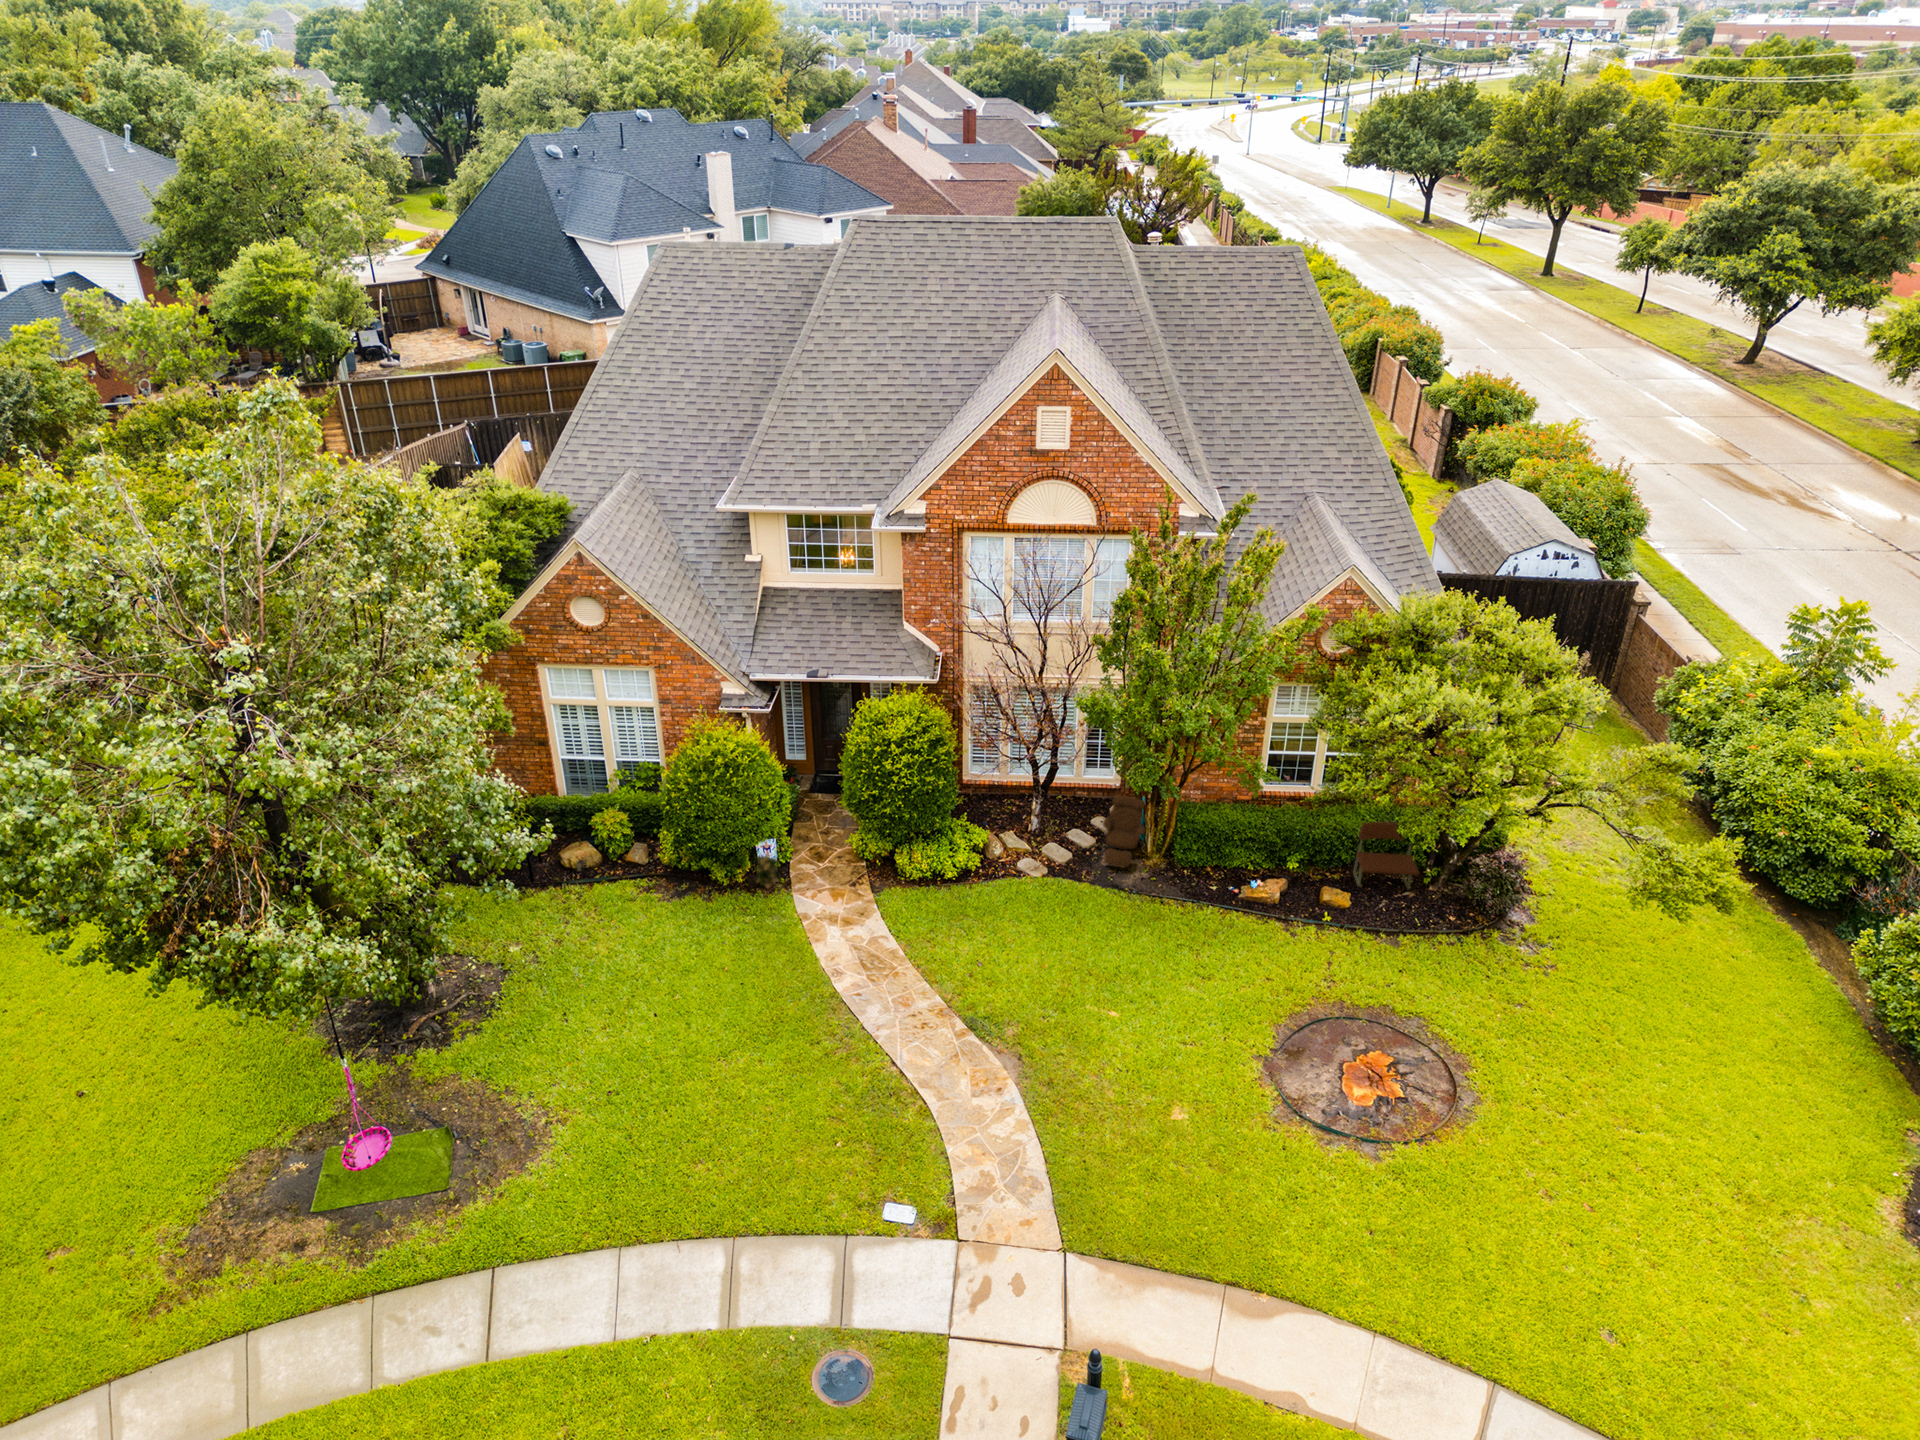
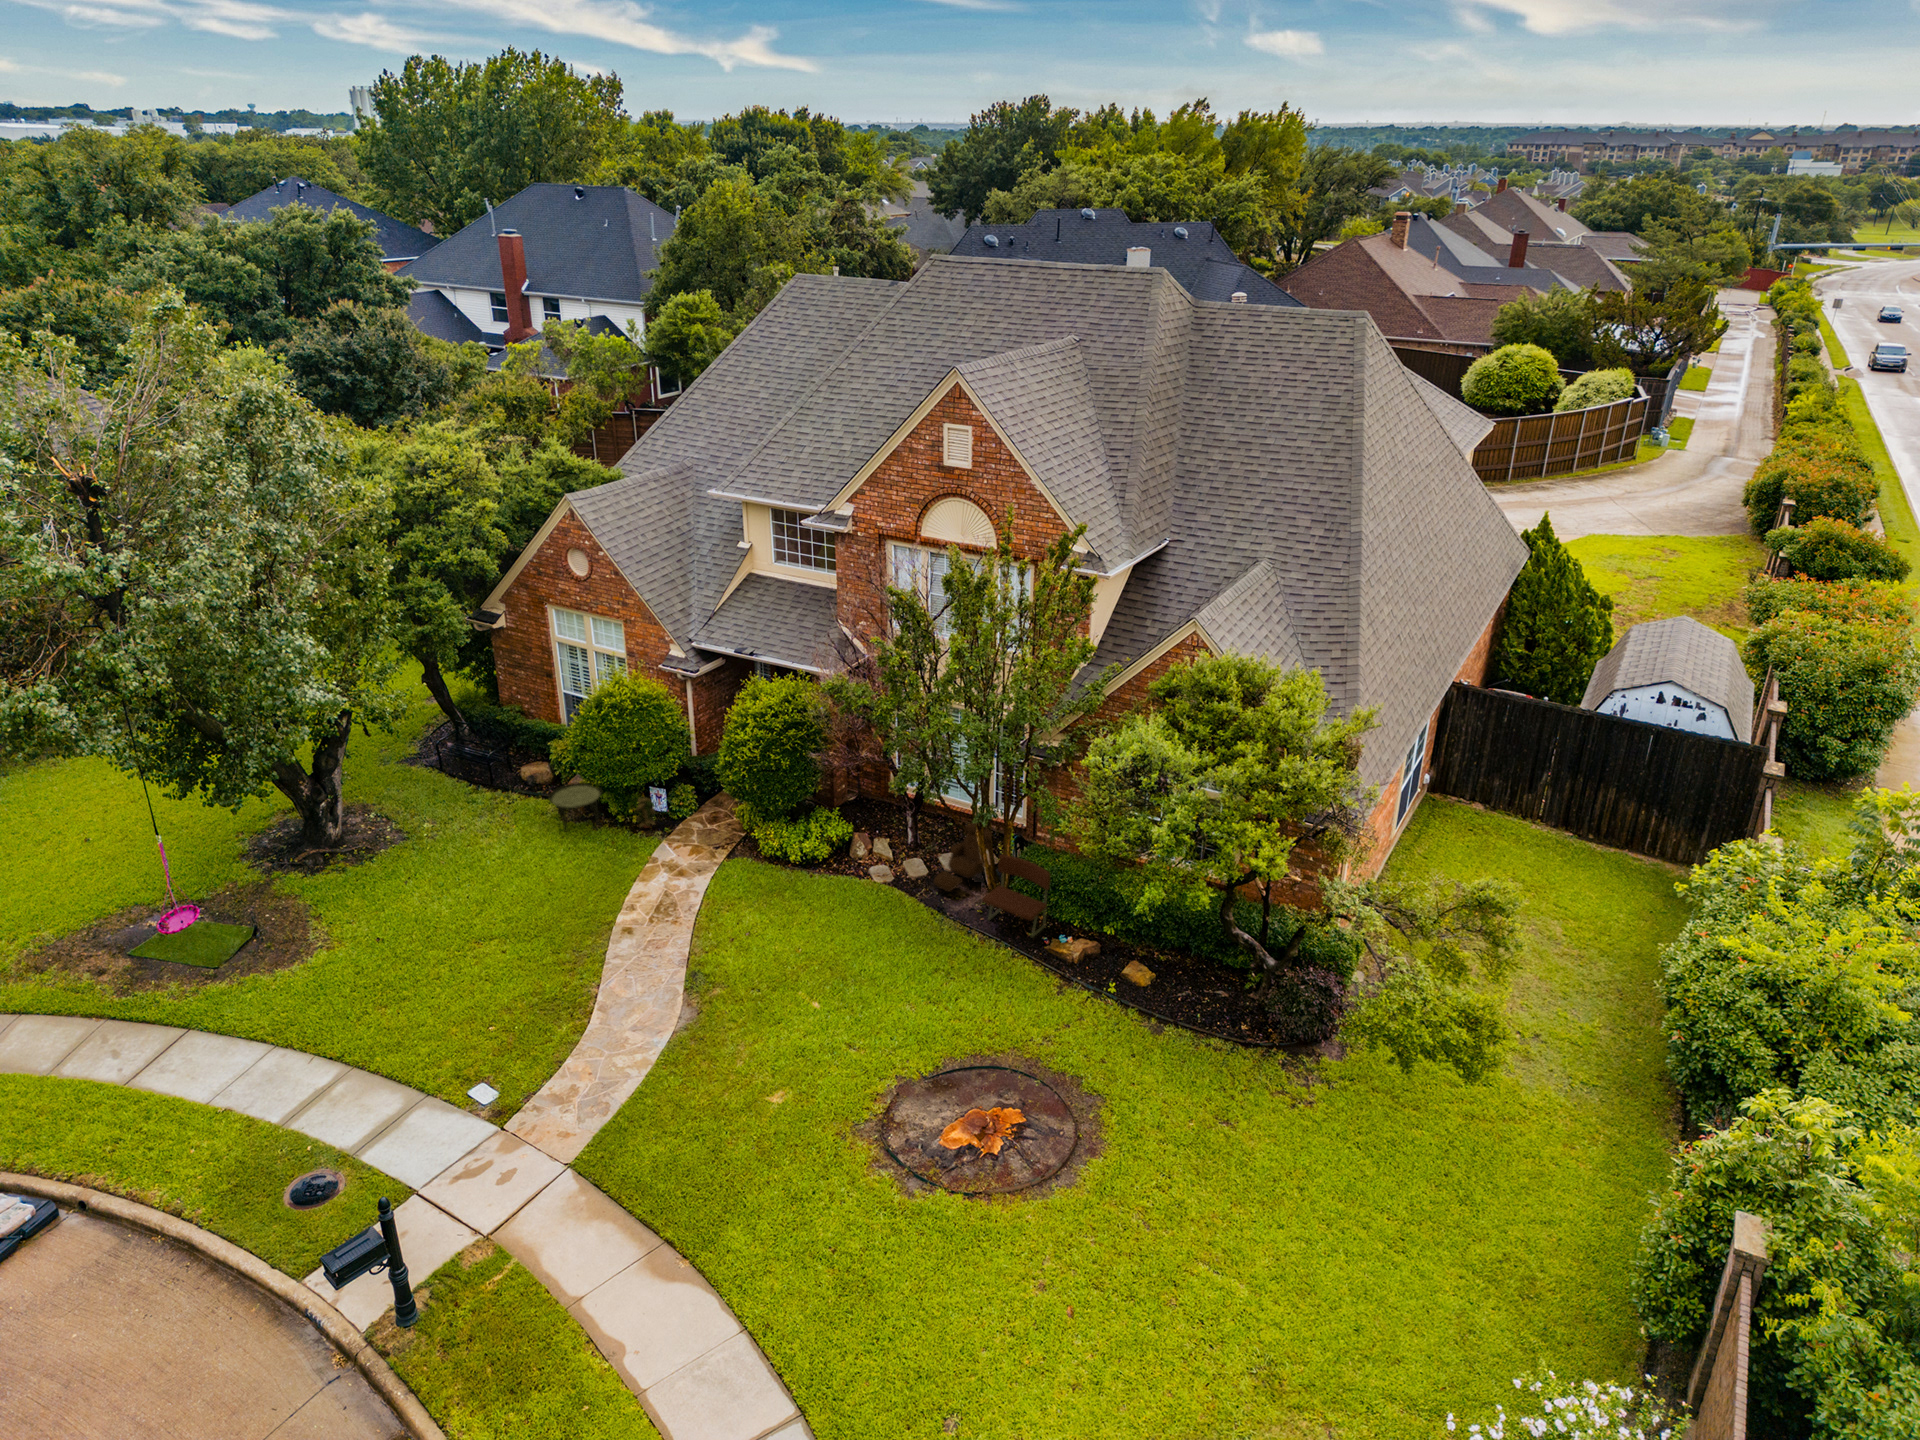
bench: present [1353,821,1419,889] -> present [982,855,1050,937]
round table: none [656,856,716,917] -> present [549,782,602,831]

